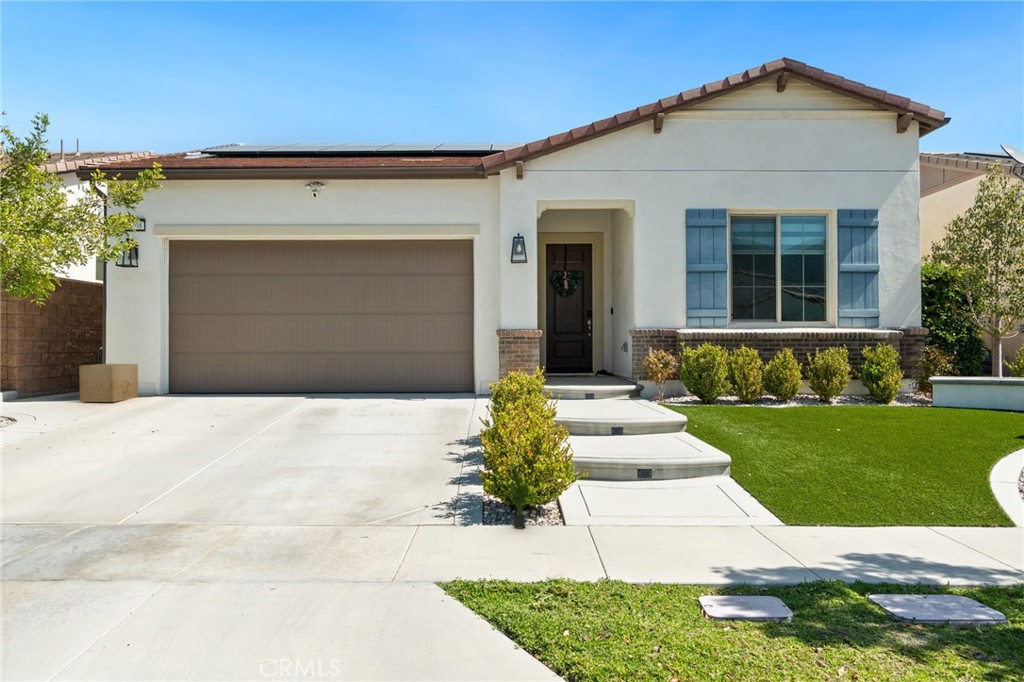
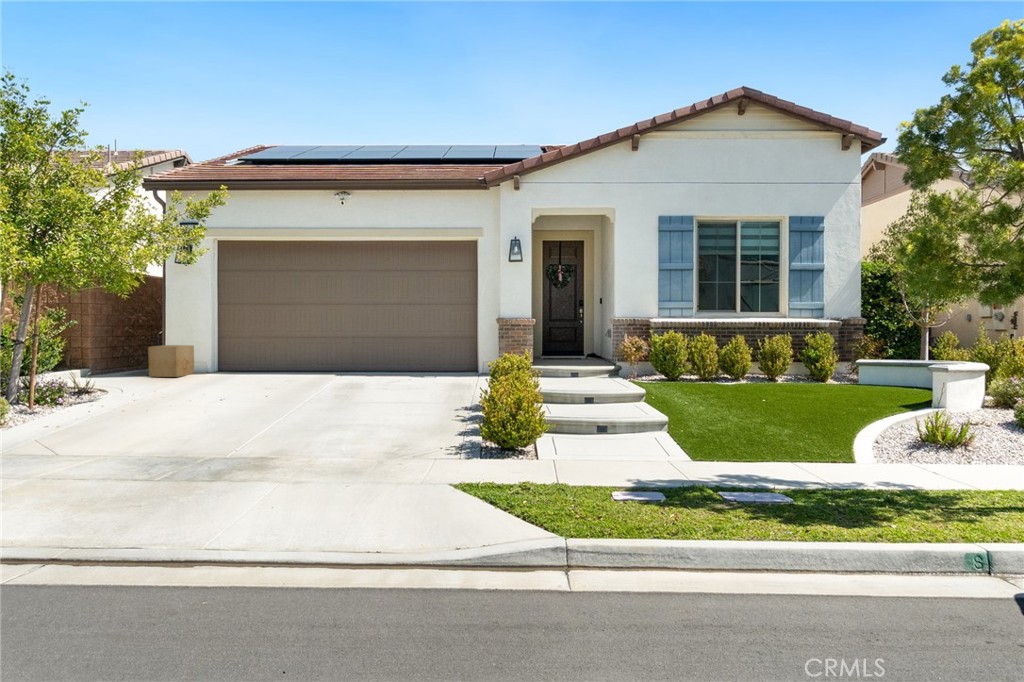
potted plant: present [503,474,531,529] -> none [490,420,518,461]

